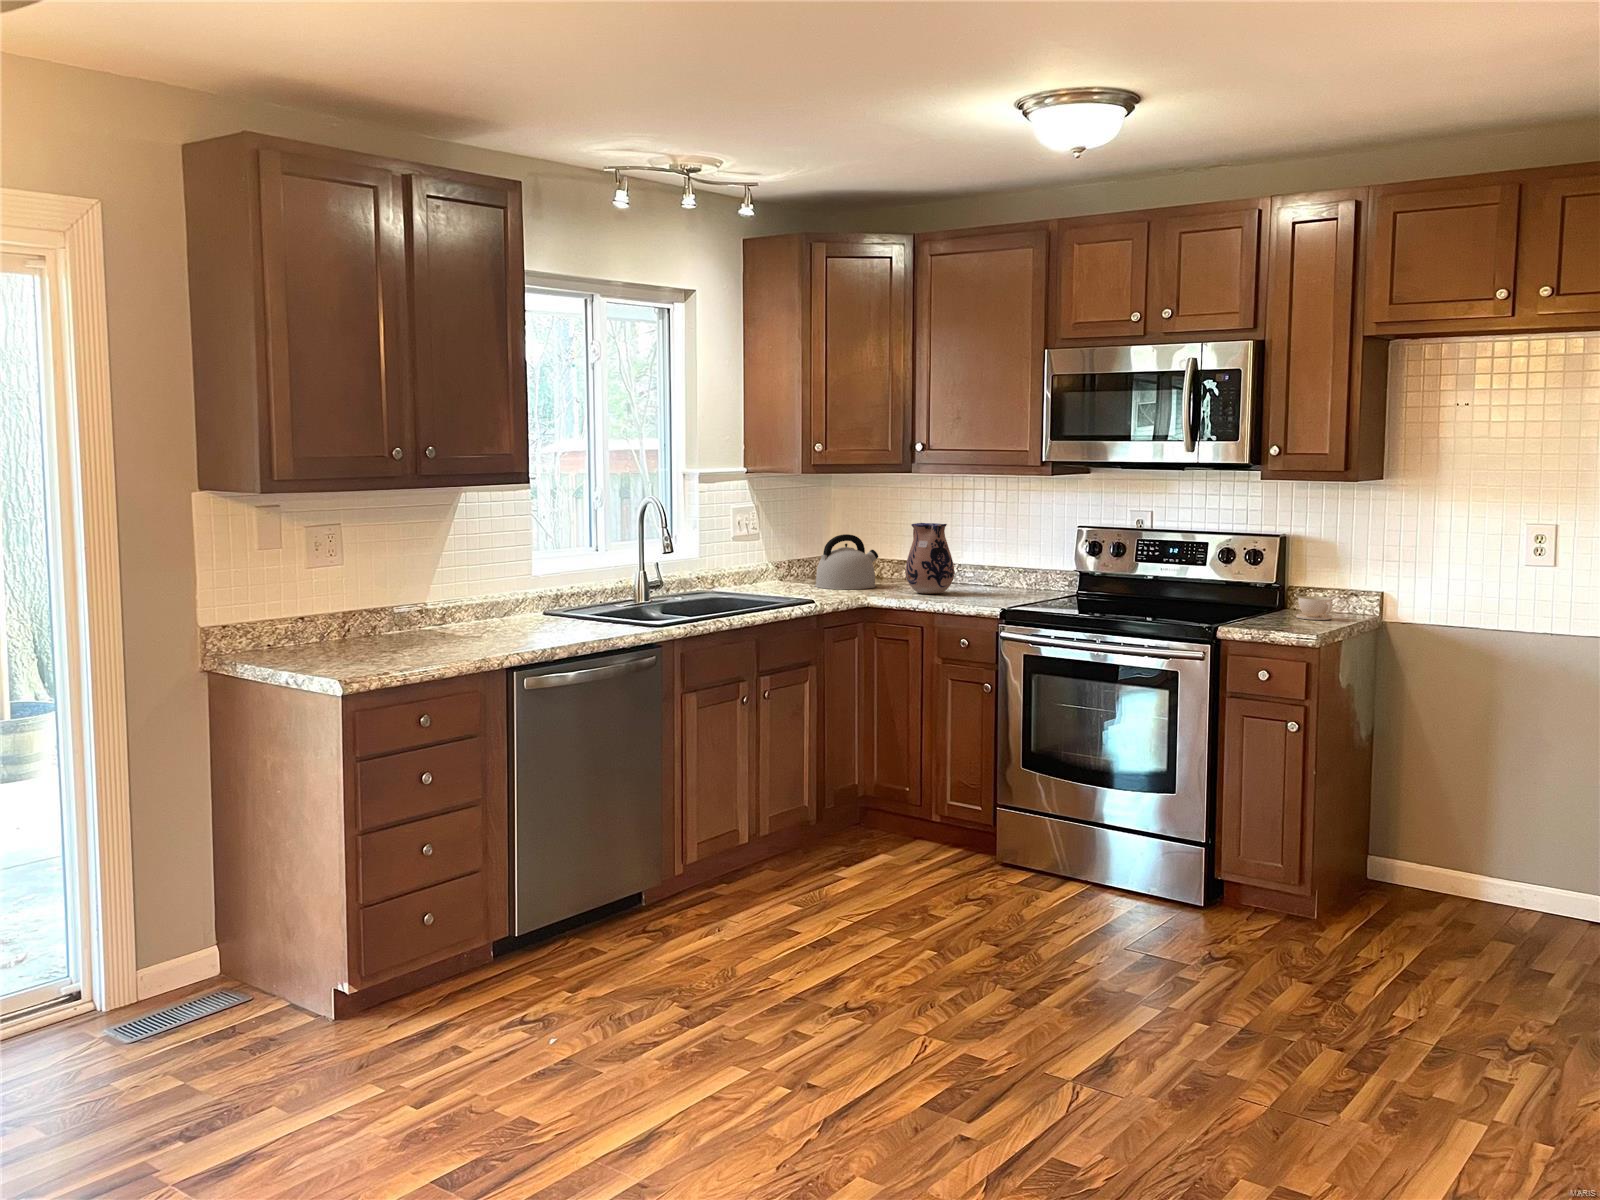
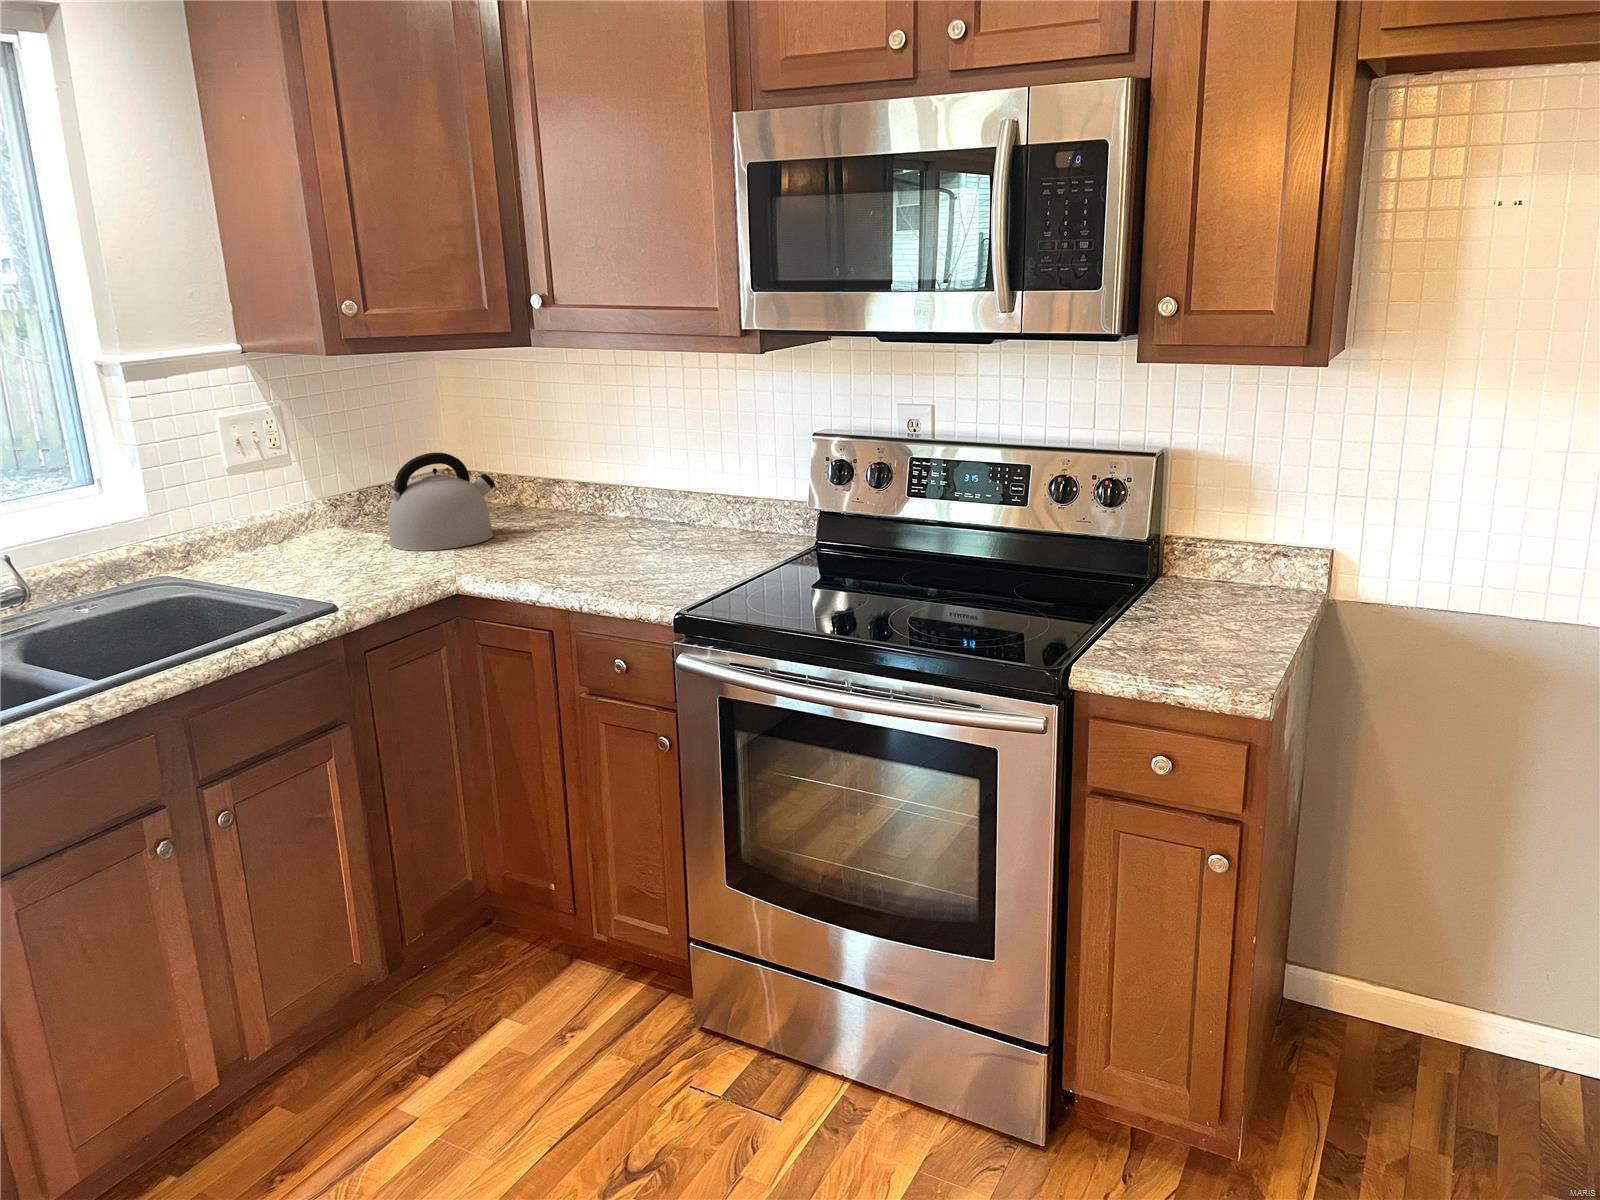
ceramic pitcher: present [905,523,954,594] -> none [527,433,611,558]
coffee cup: present [1296,596,1332,620] -> none [1190,562,1257,612]

